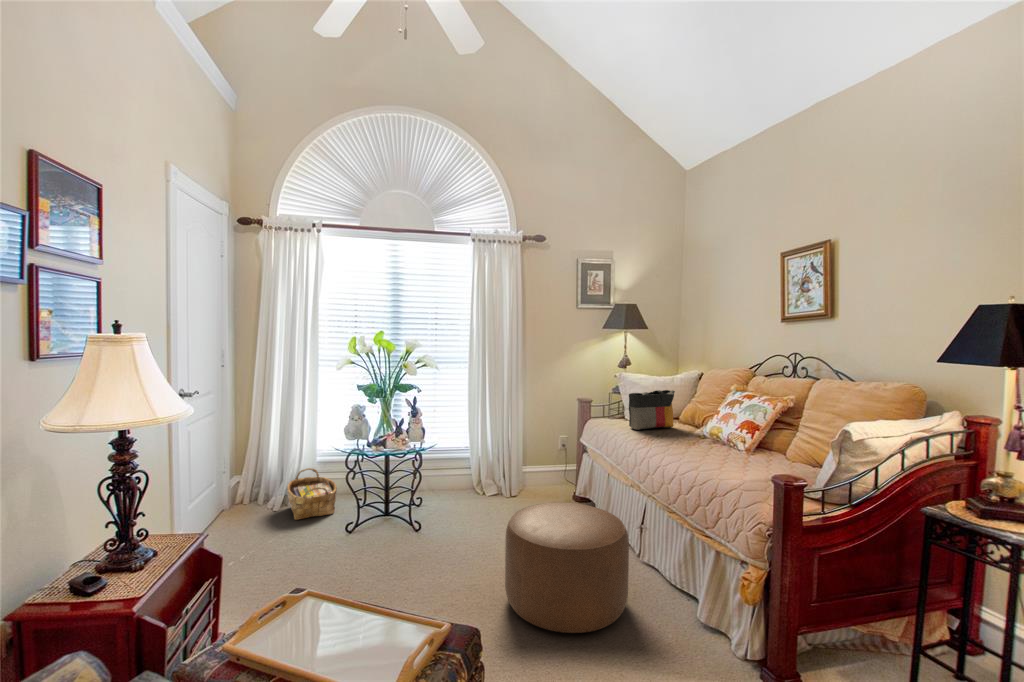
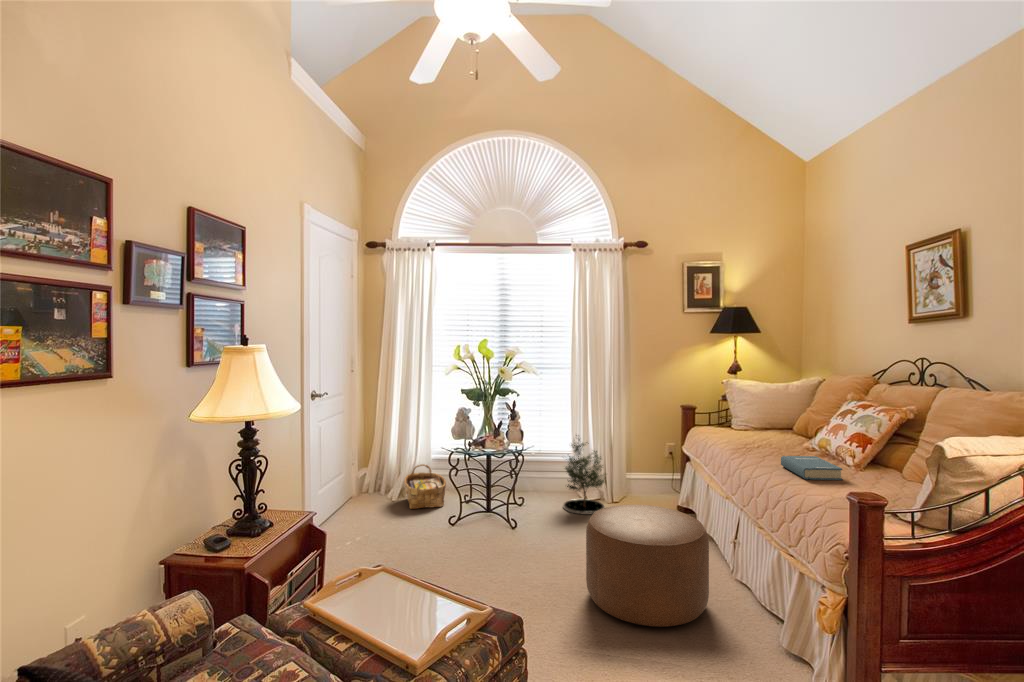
tote bag: present [629,390,675,430] -> none [728,399,782,439]
potted tree: none [463,428,509,511] -> present [563,435,605,515]
hardback book: none [688,446,746,470] -> present [781,456,842,480]

